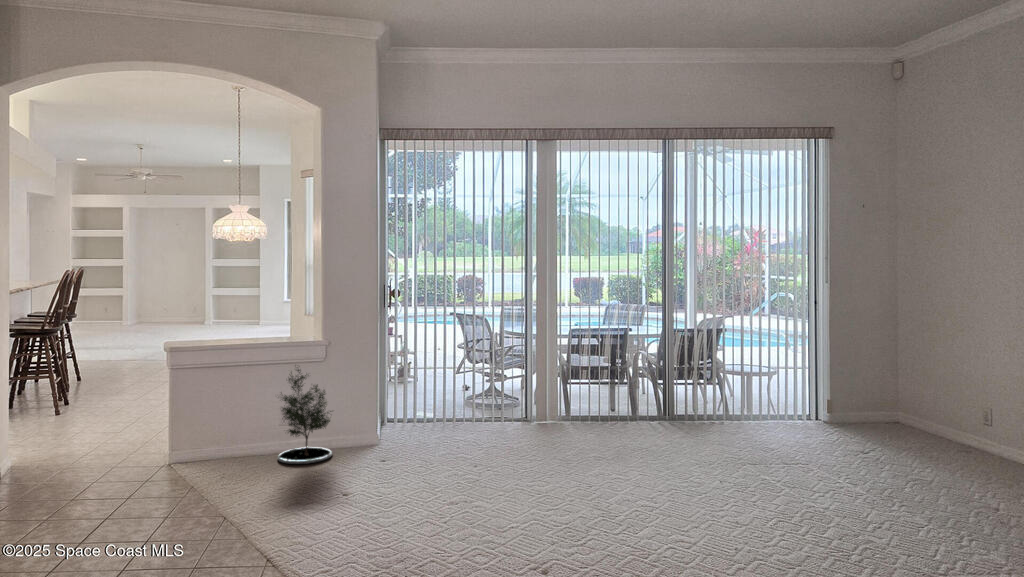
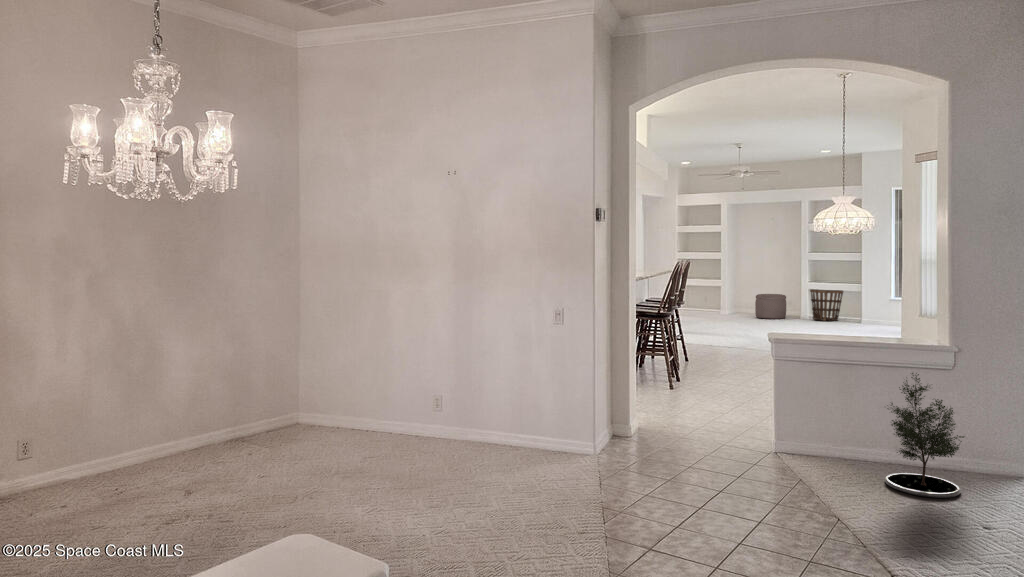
basket: none [214,295,245,325] -> present [810,289,843,321]
ottoman: none [158,301,190,326] -> present [755,294,786,319]

